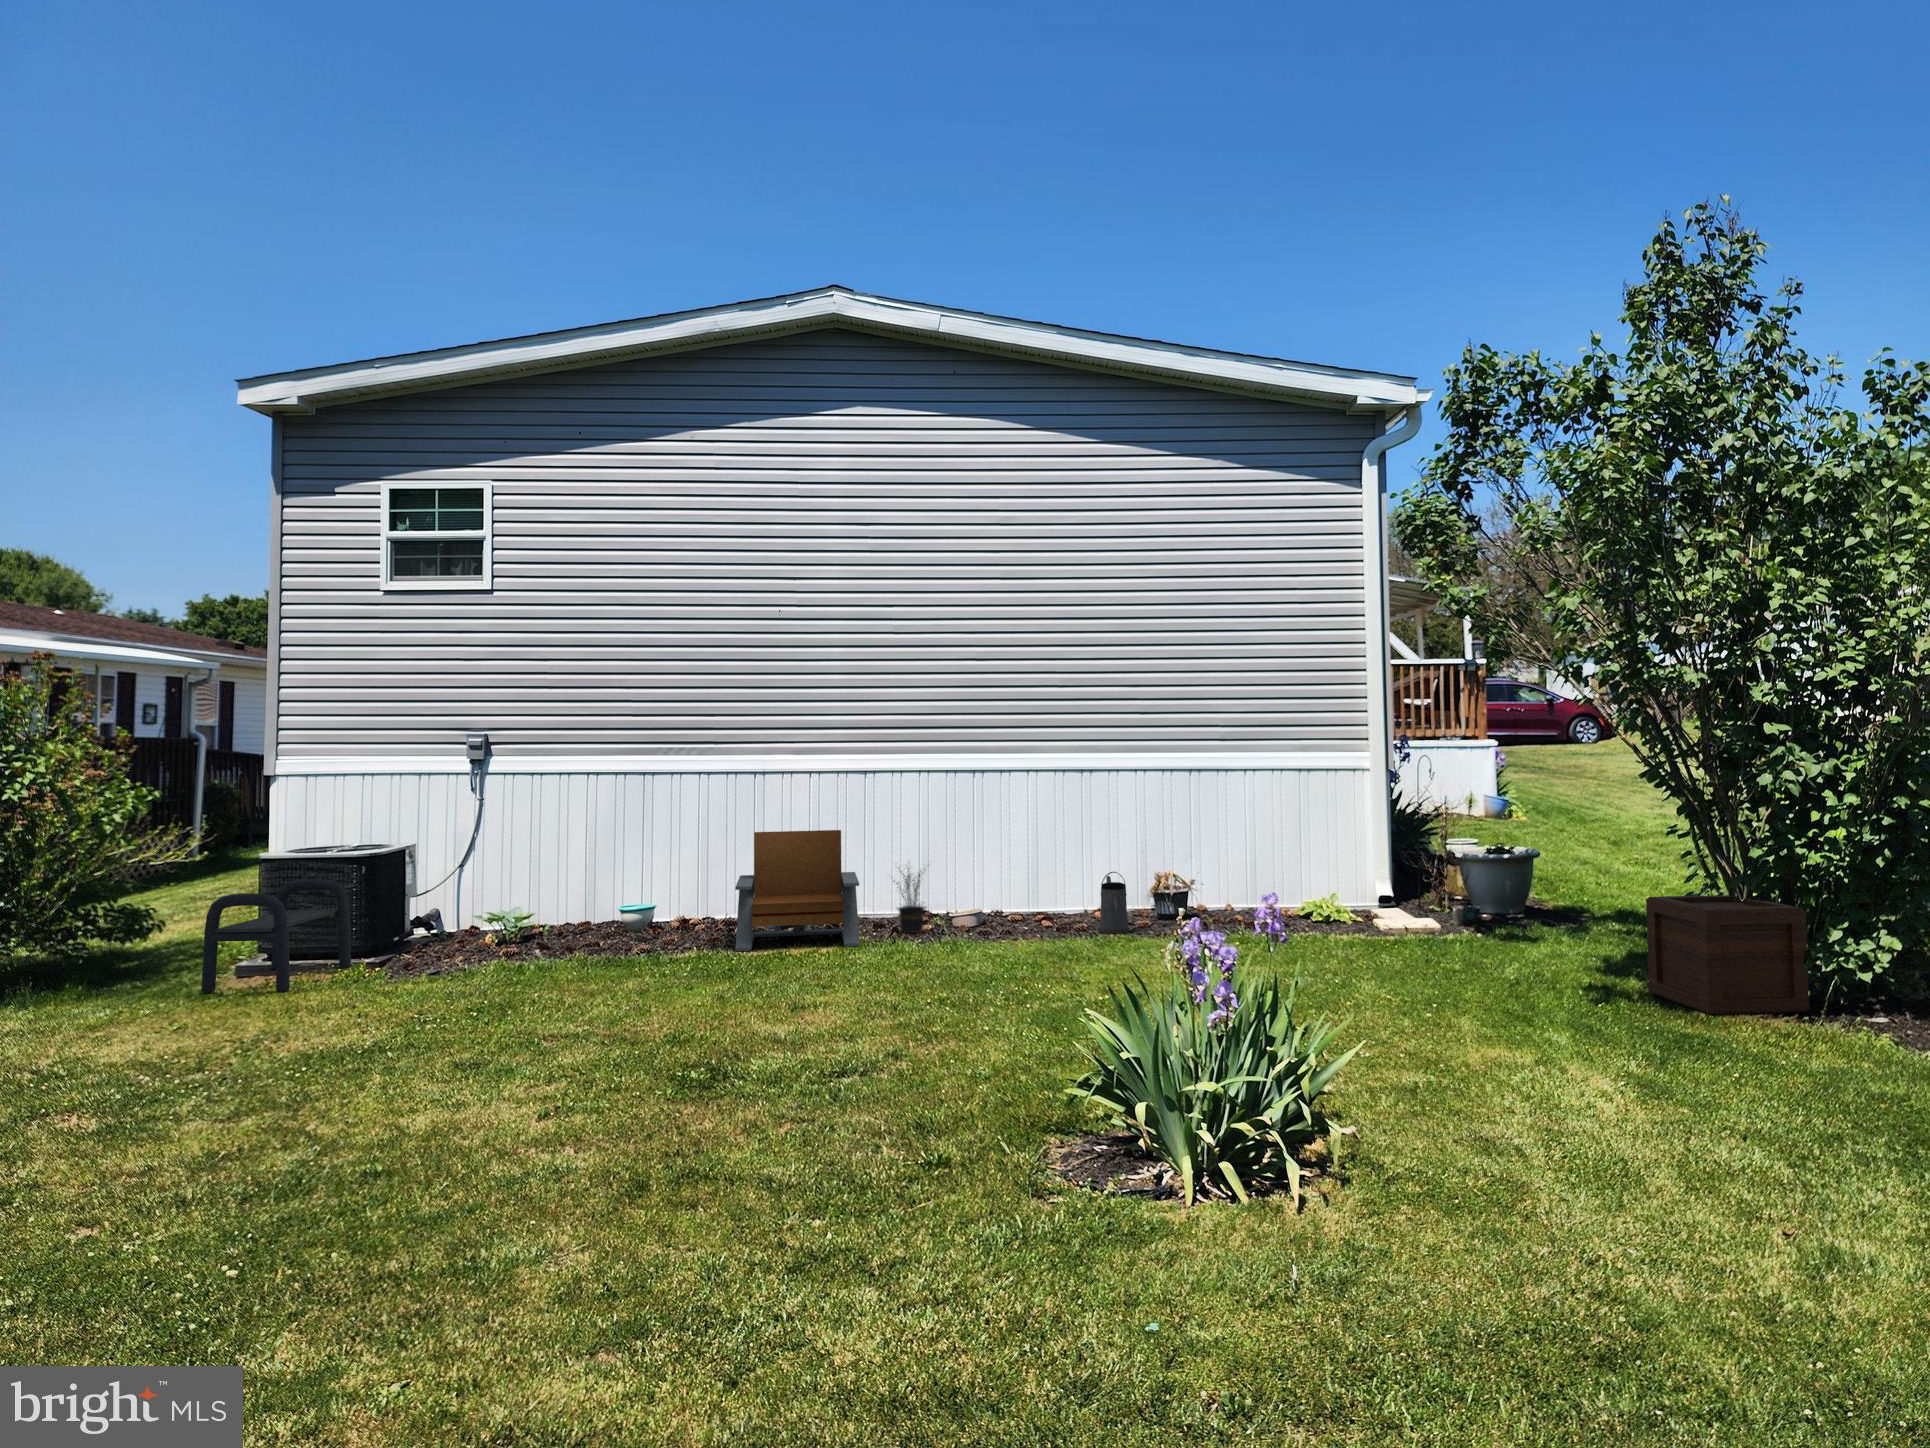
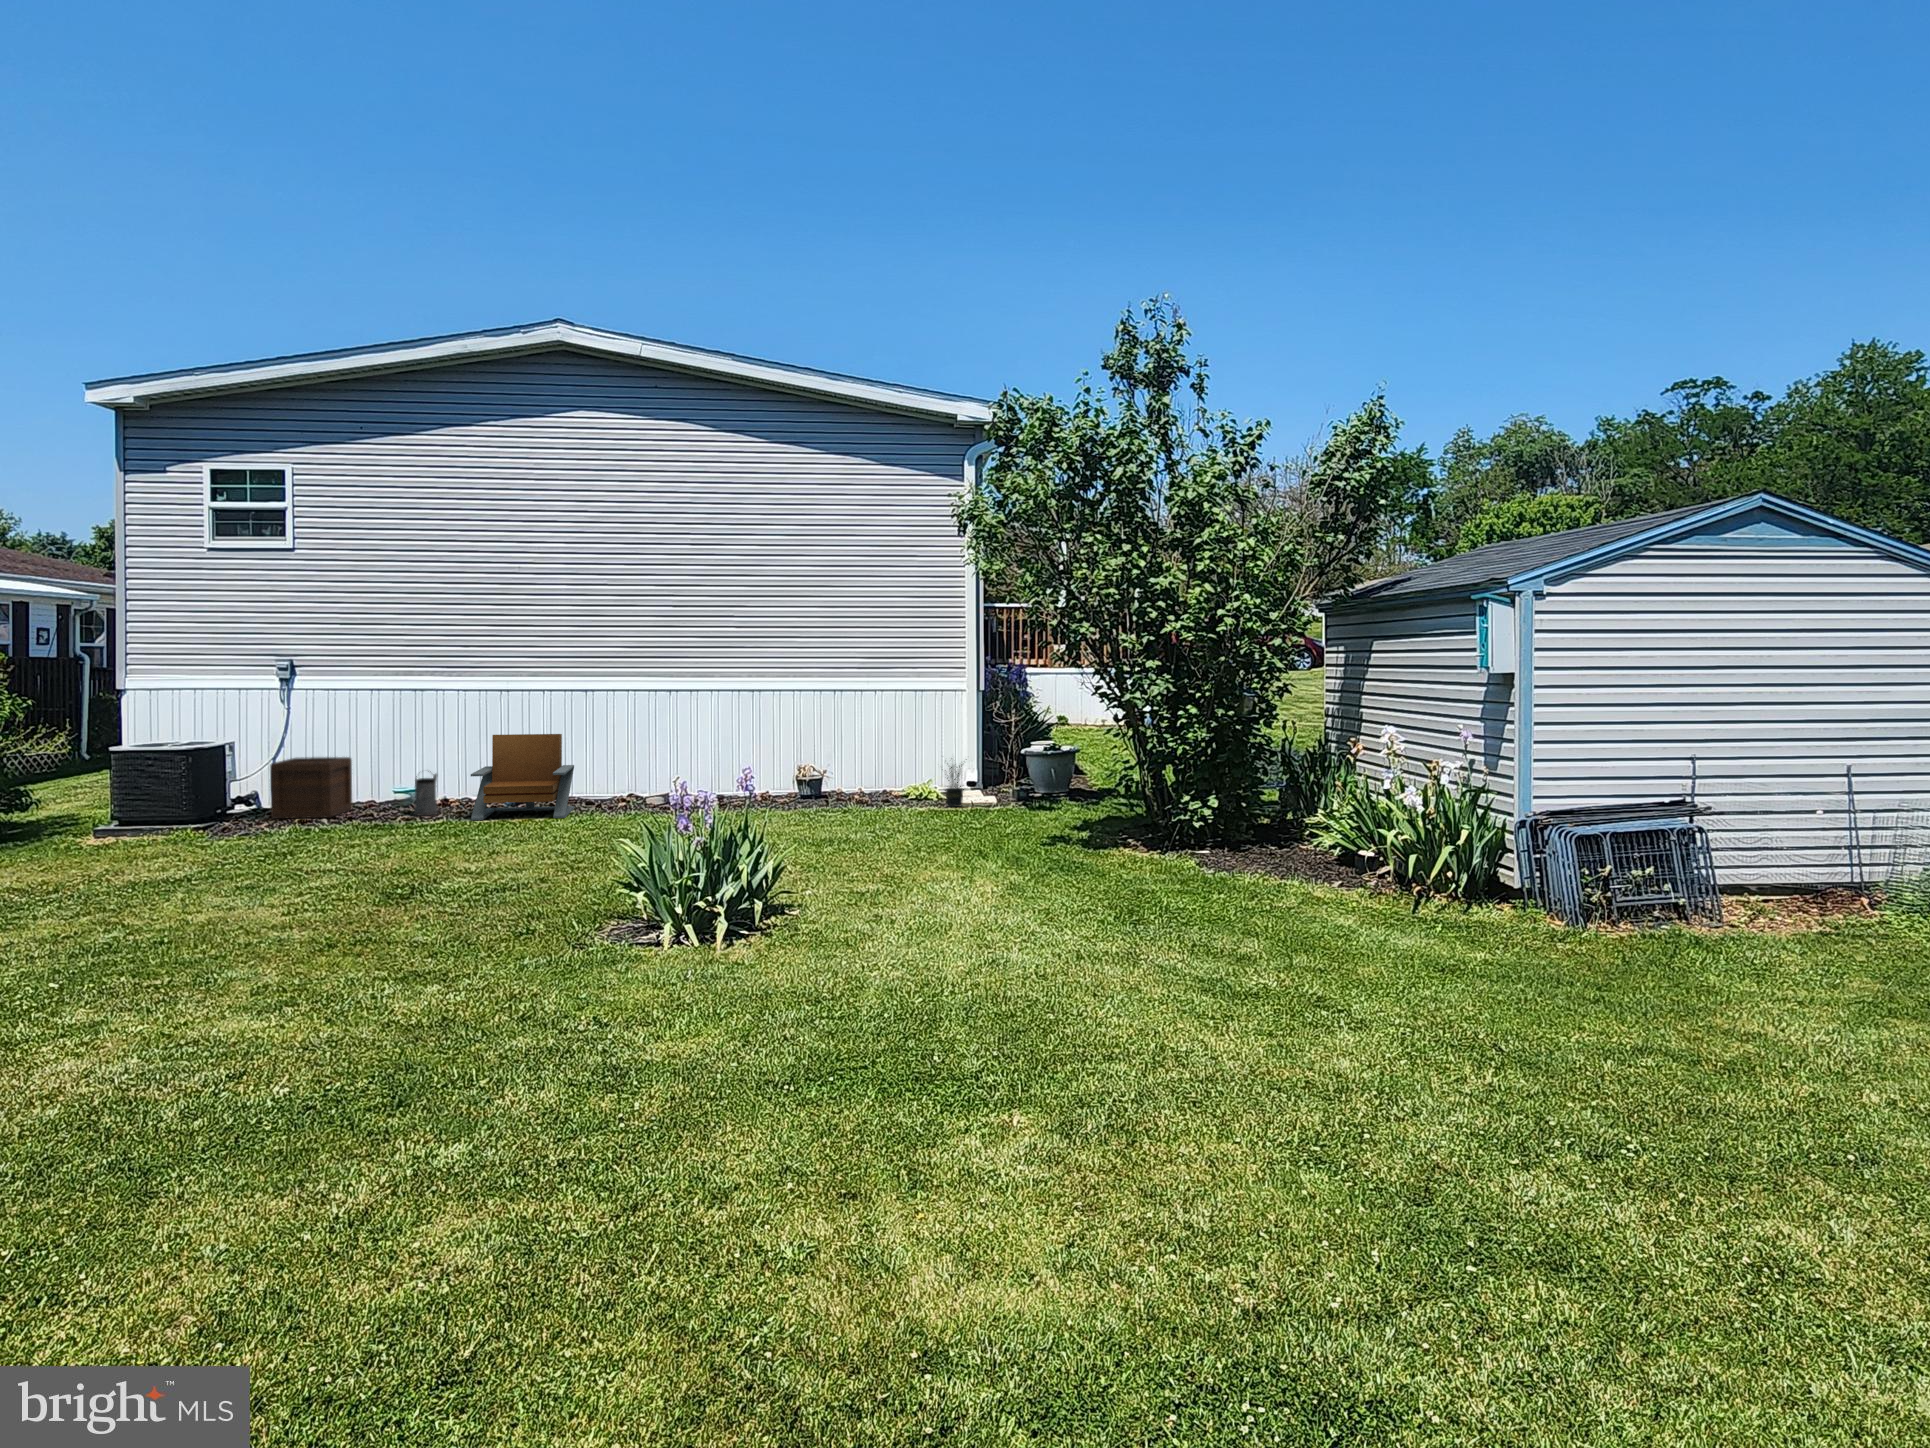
potted plant: present [893,868,926,933] -> present [945,759,967,807]
watering can: present [1099,872,1129,933] -> present [414,771,438,816]
bench: present [201,879,351,993] -> none [70,765,184,842]
wooden crate: present [1646,895,1809,1015] -> present [270,757,352,819]

